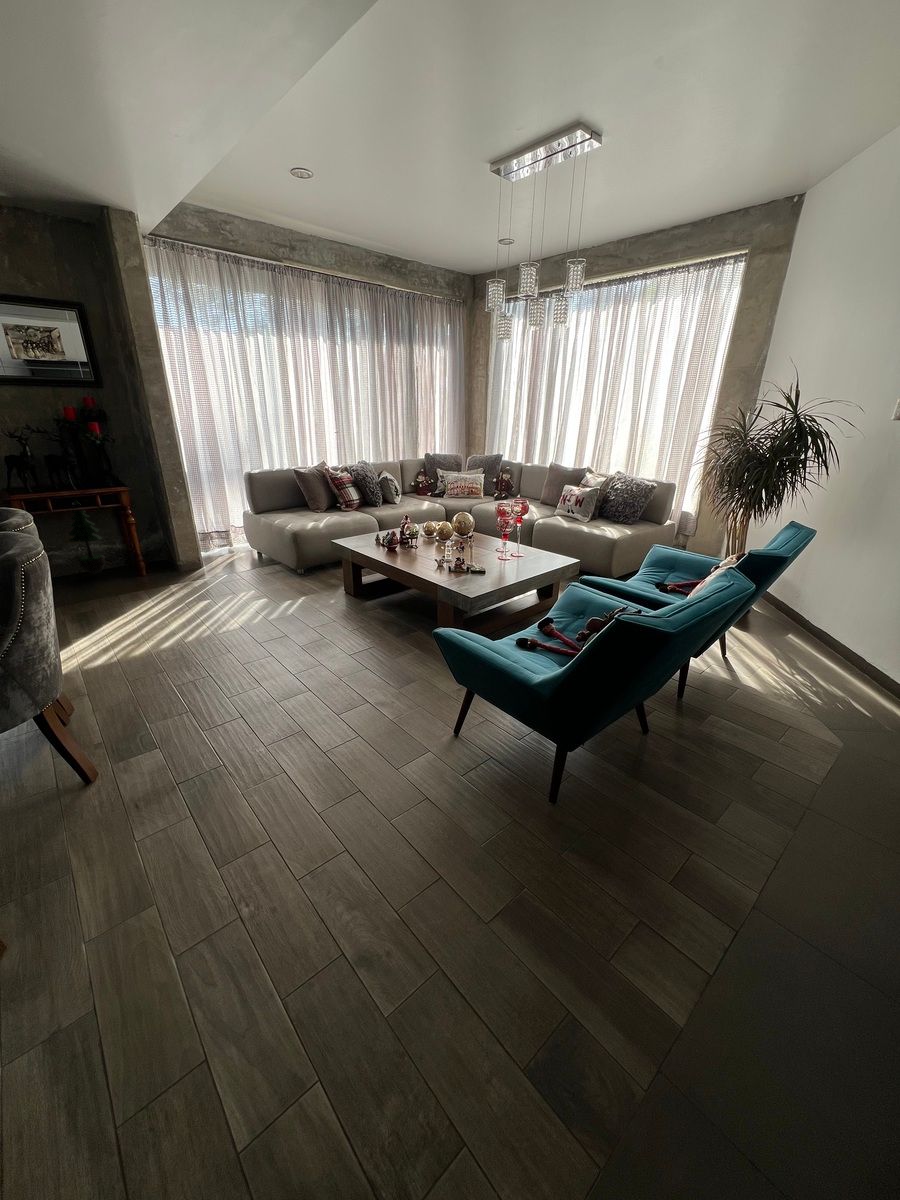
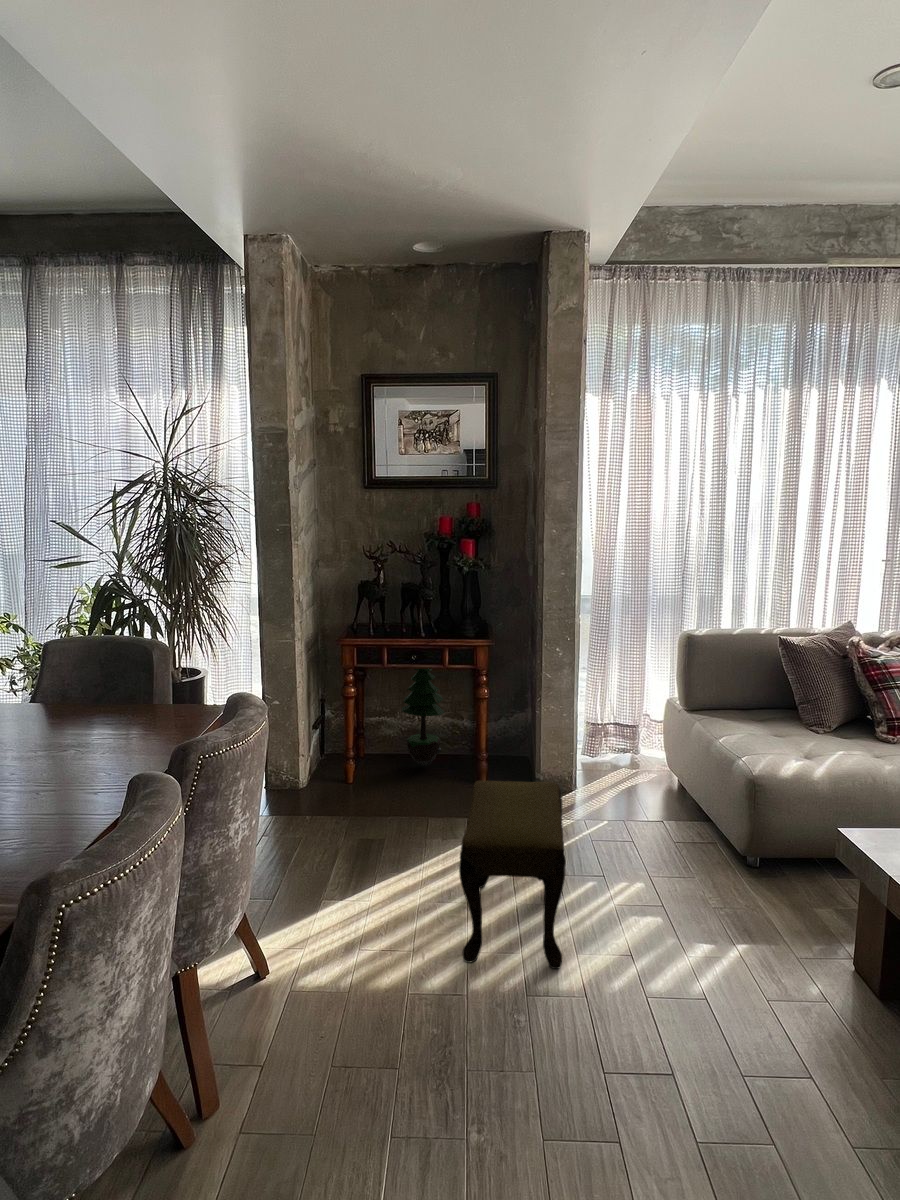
footstool: none [152,548,227,636] -> present [459,781,566,969]

